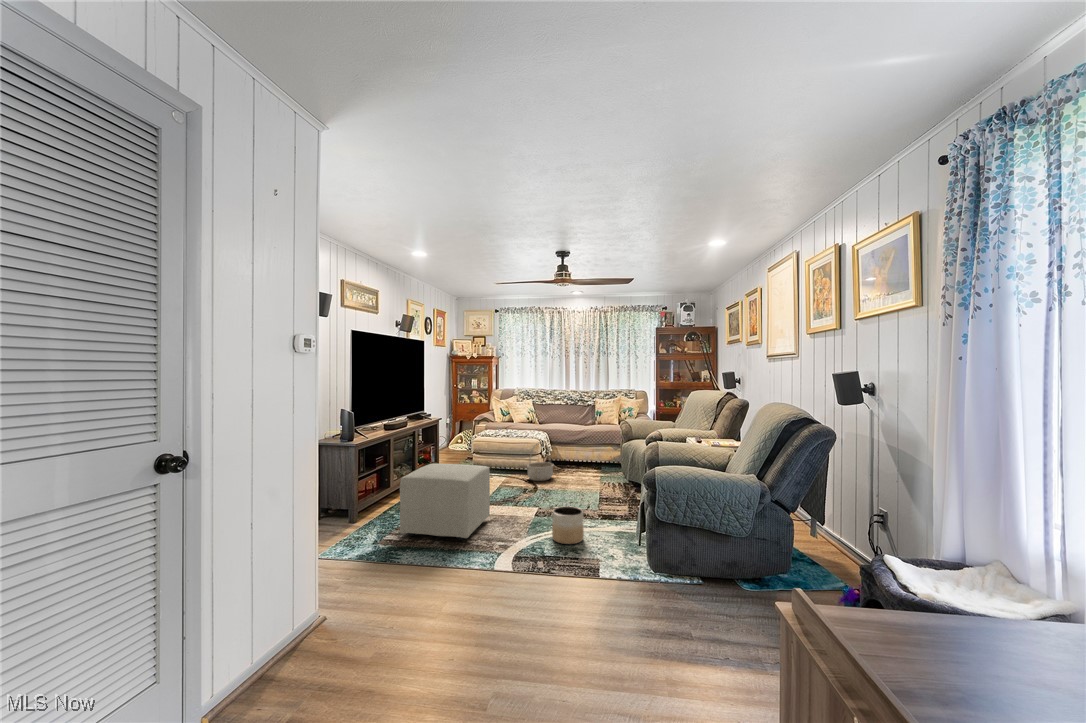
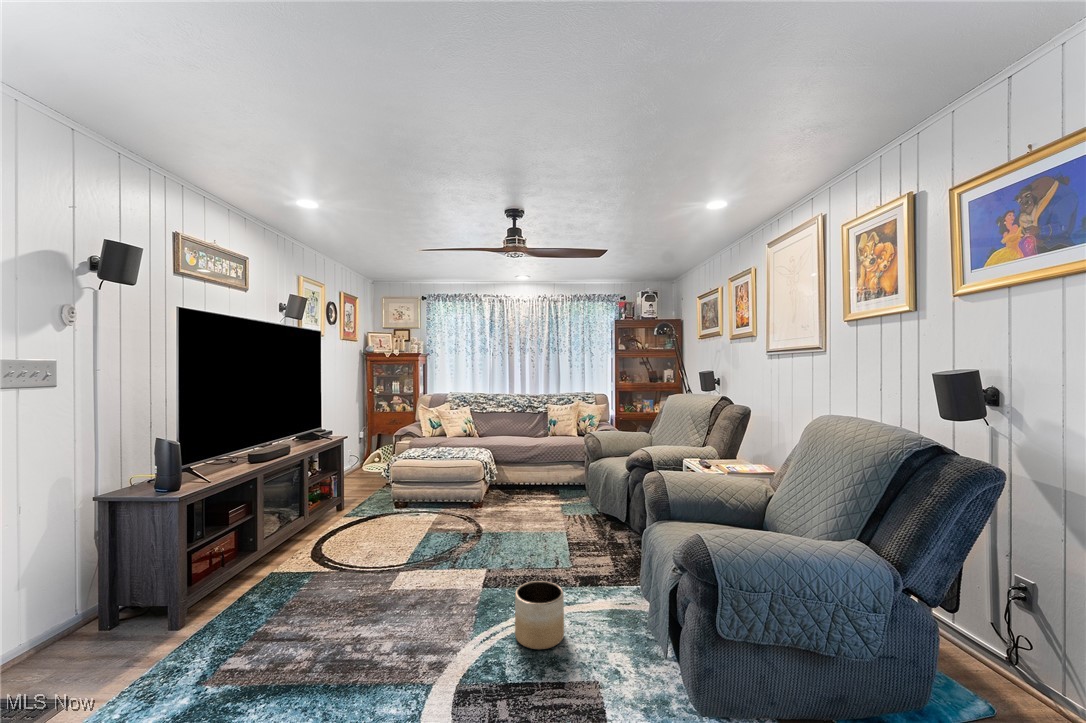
basket: present [527,442,553,481] -> none [466,466,502,519]
ottoman: present [400,464,490,540] -> none [254,519,413,656]

